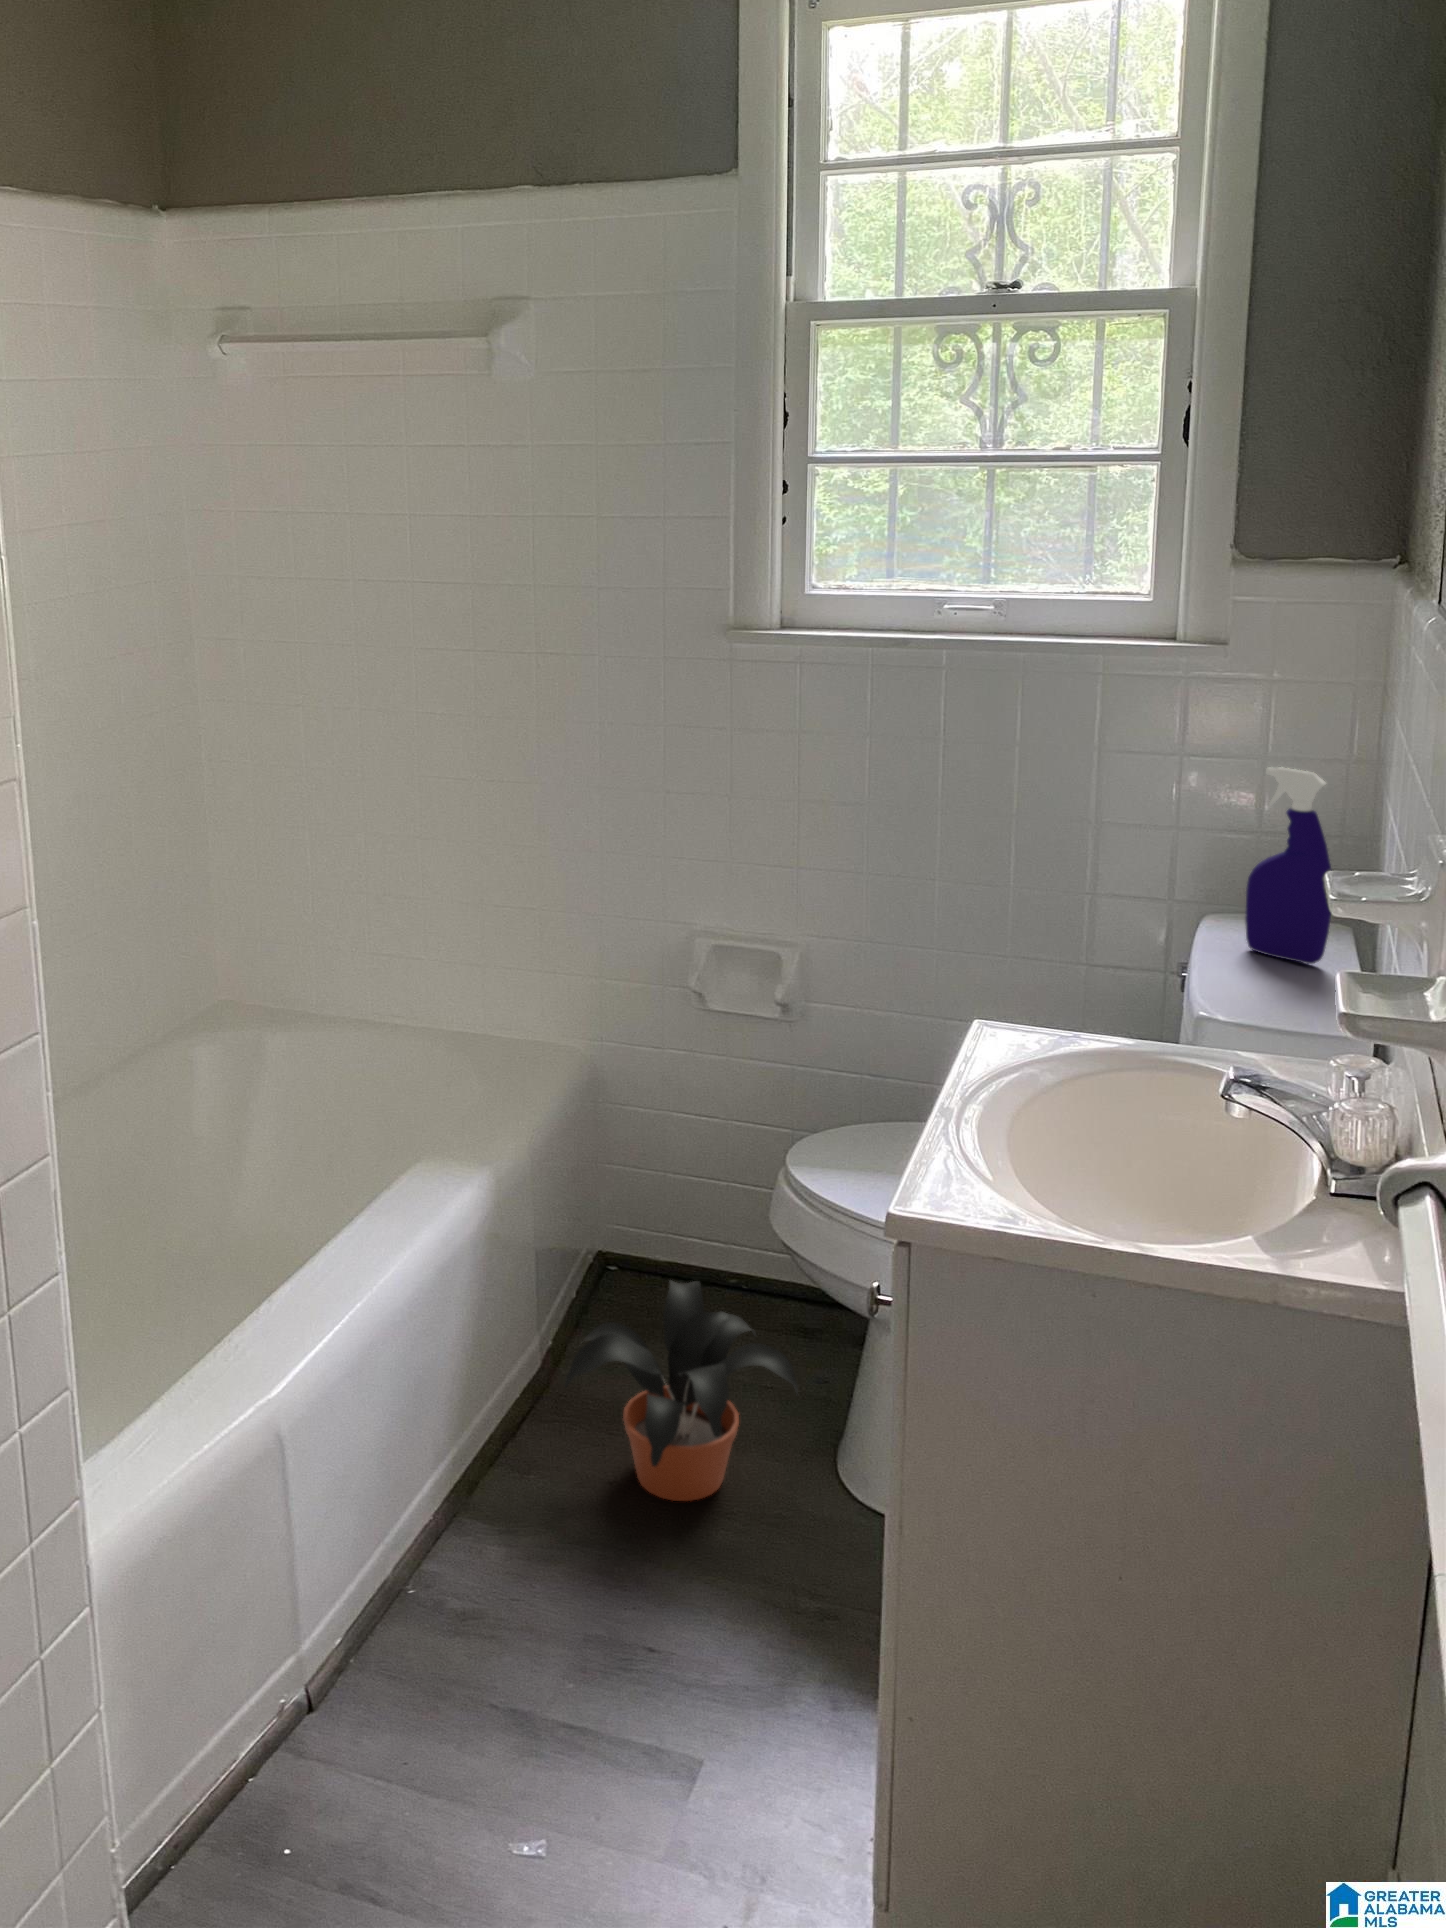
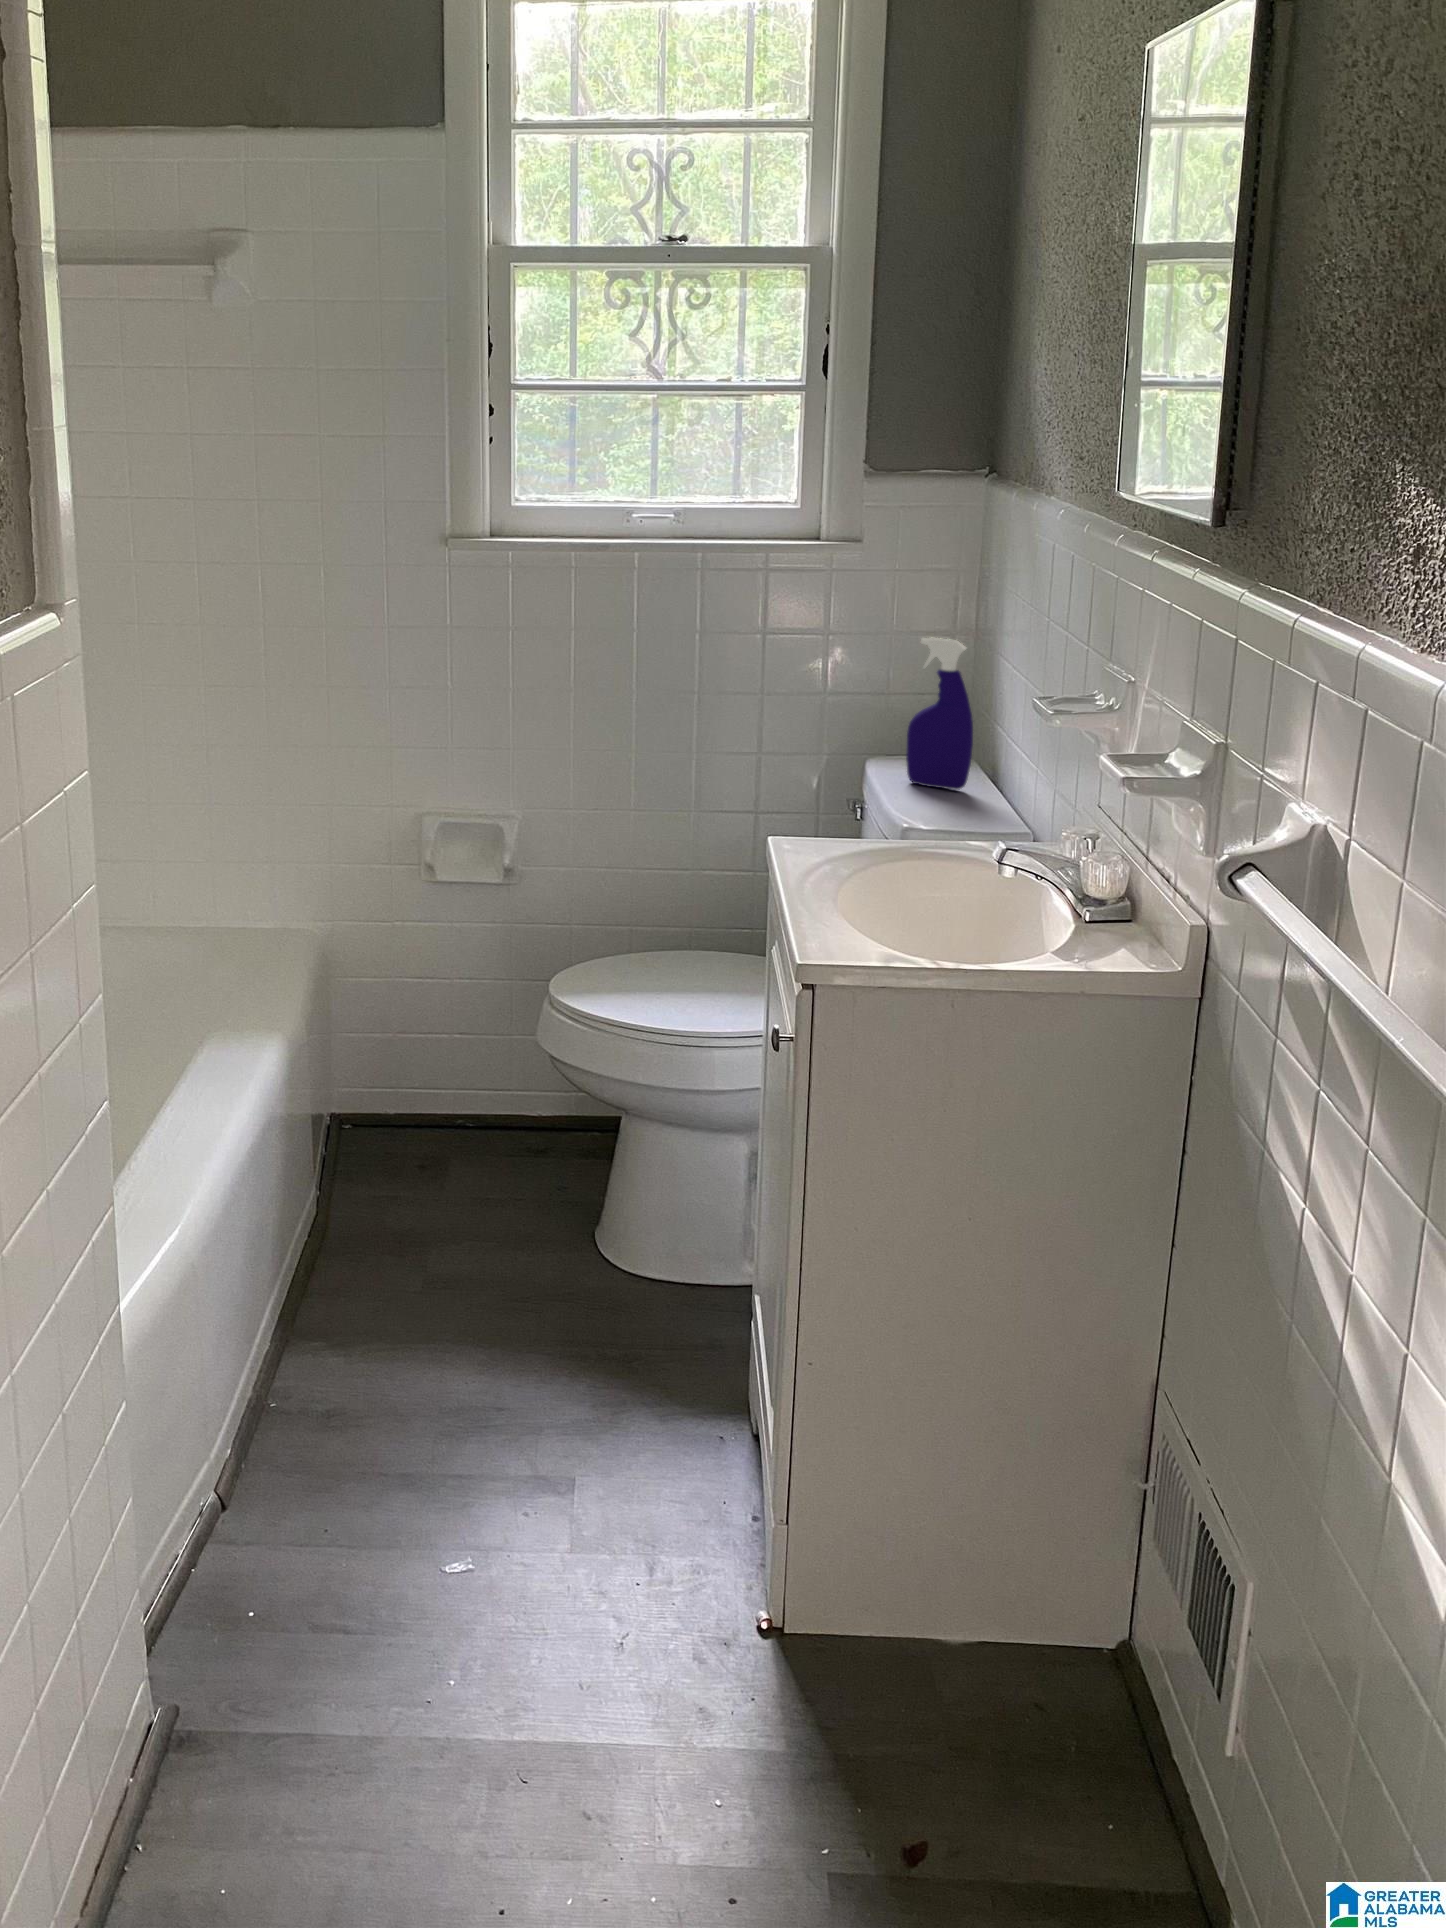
potted plant: present [565,1281,798,1501] -> none [379,1107,577,1290]

